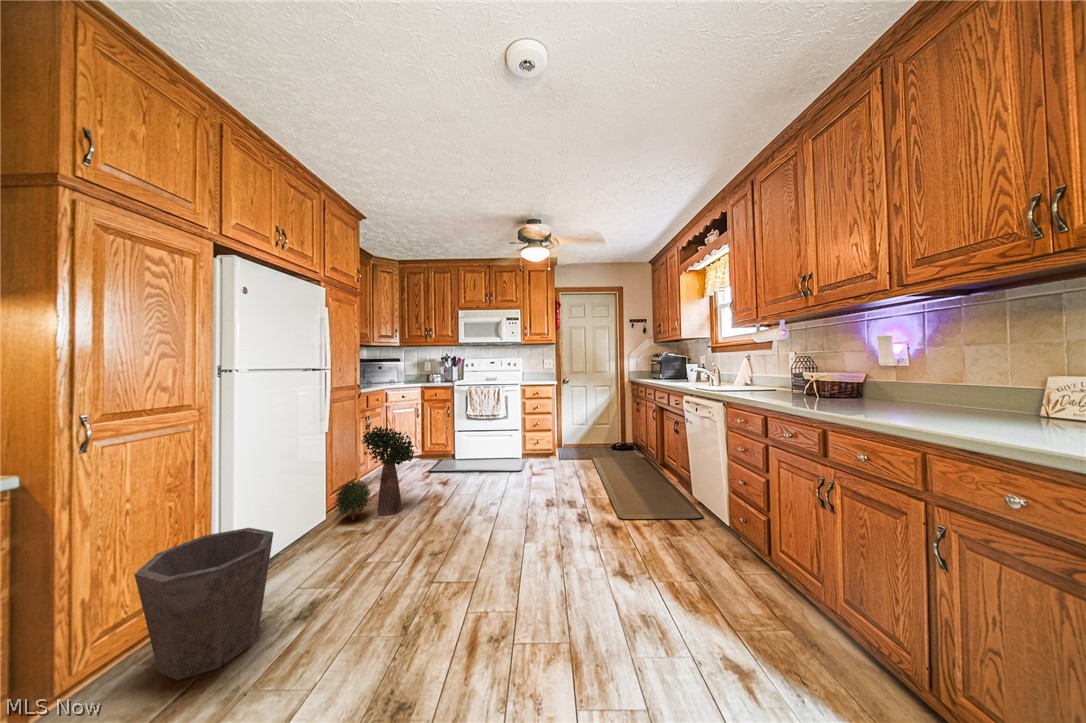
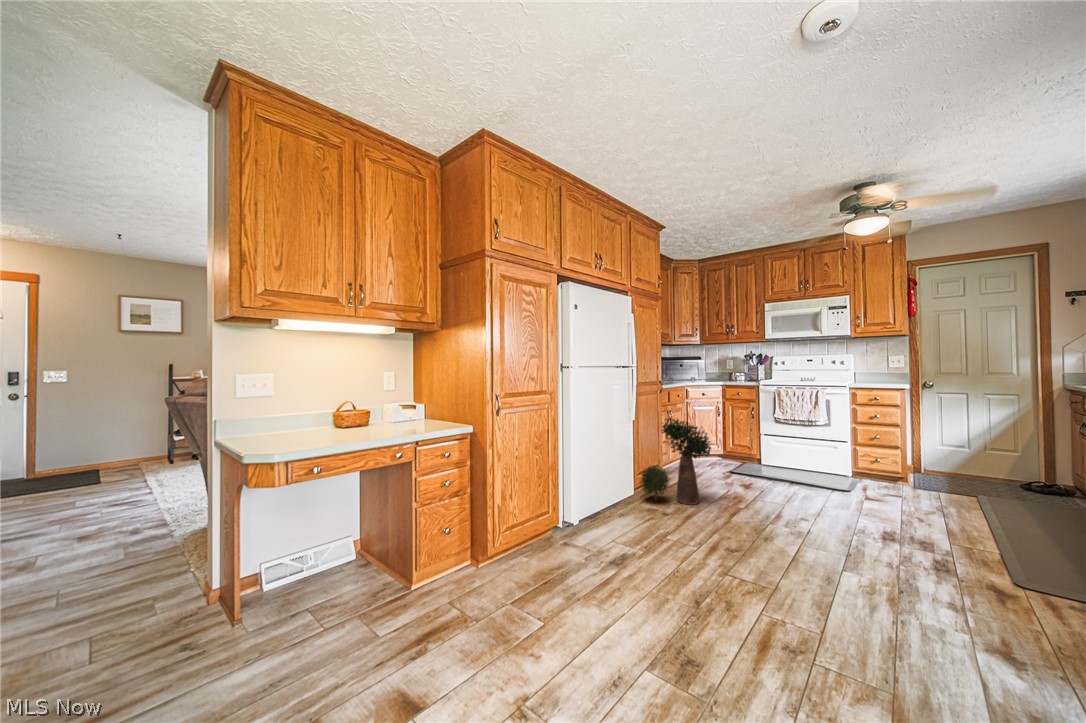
waste bin: present [134,528,273,680] -> none [525,479,595,571]

